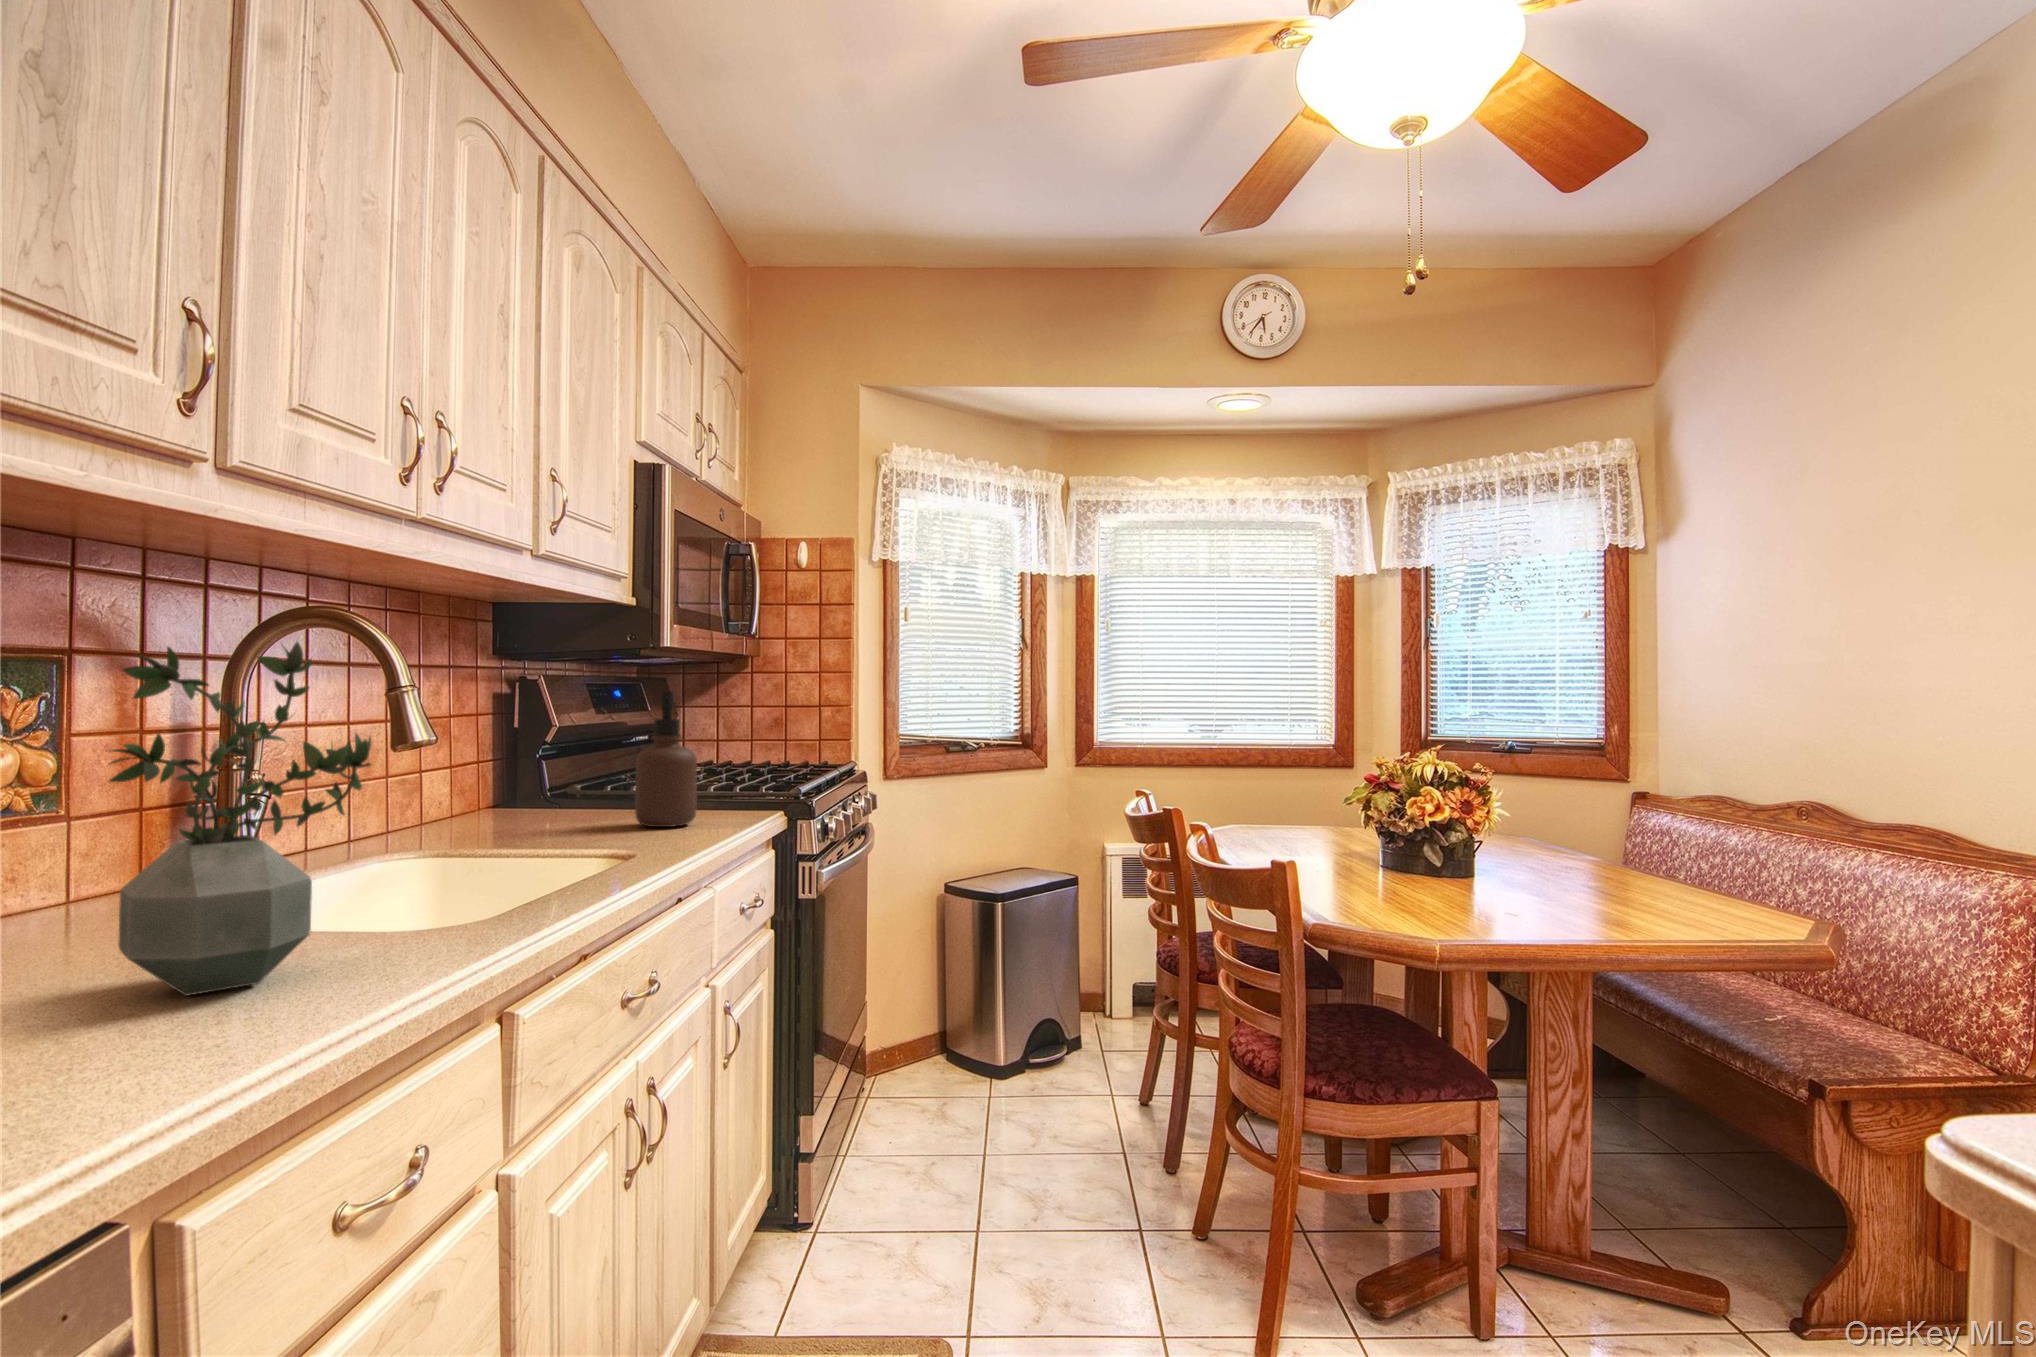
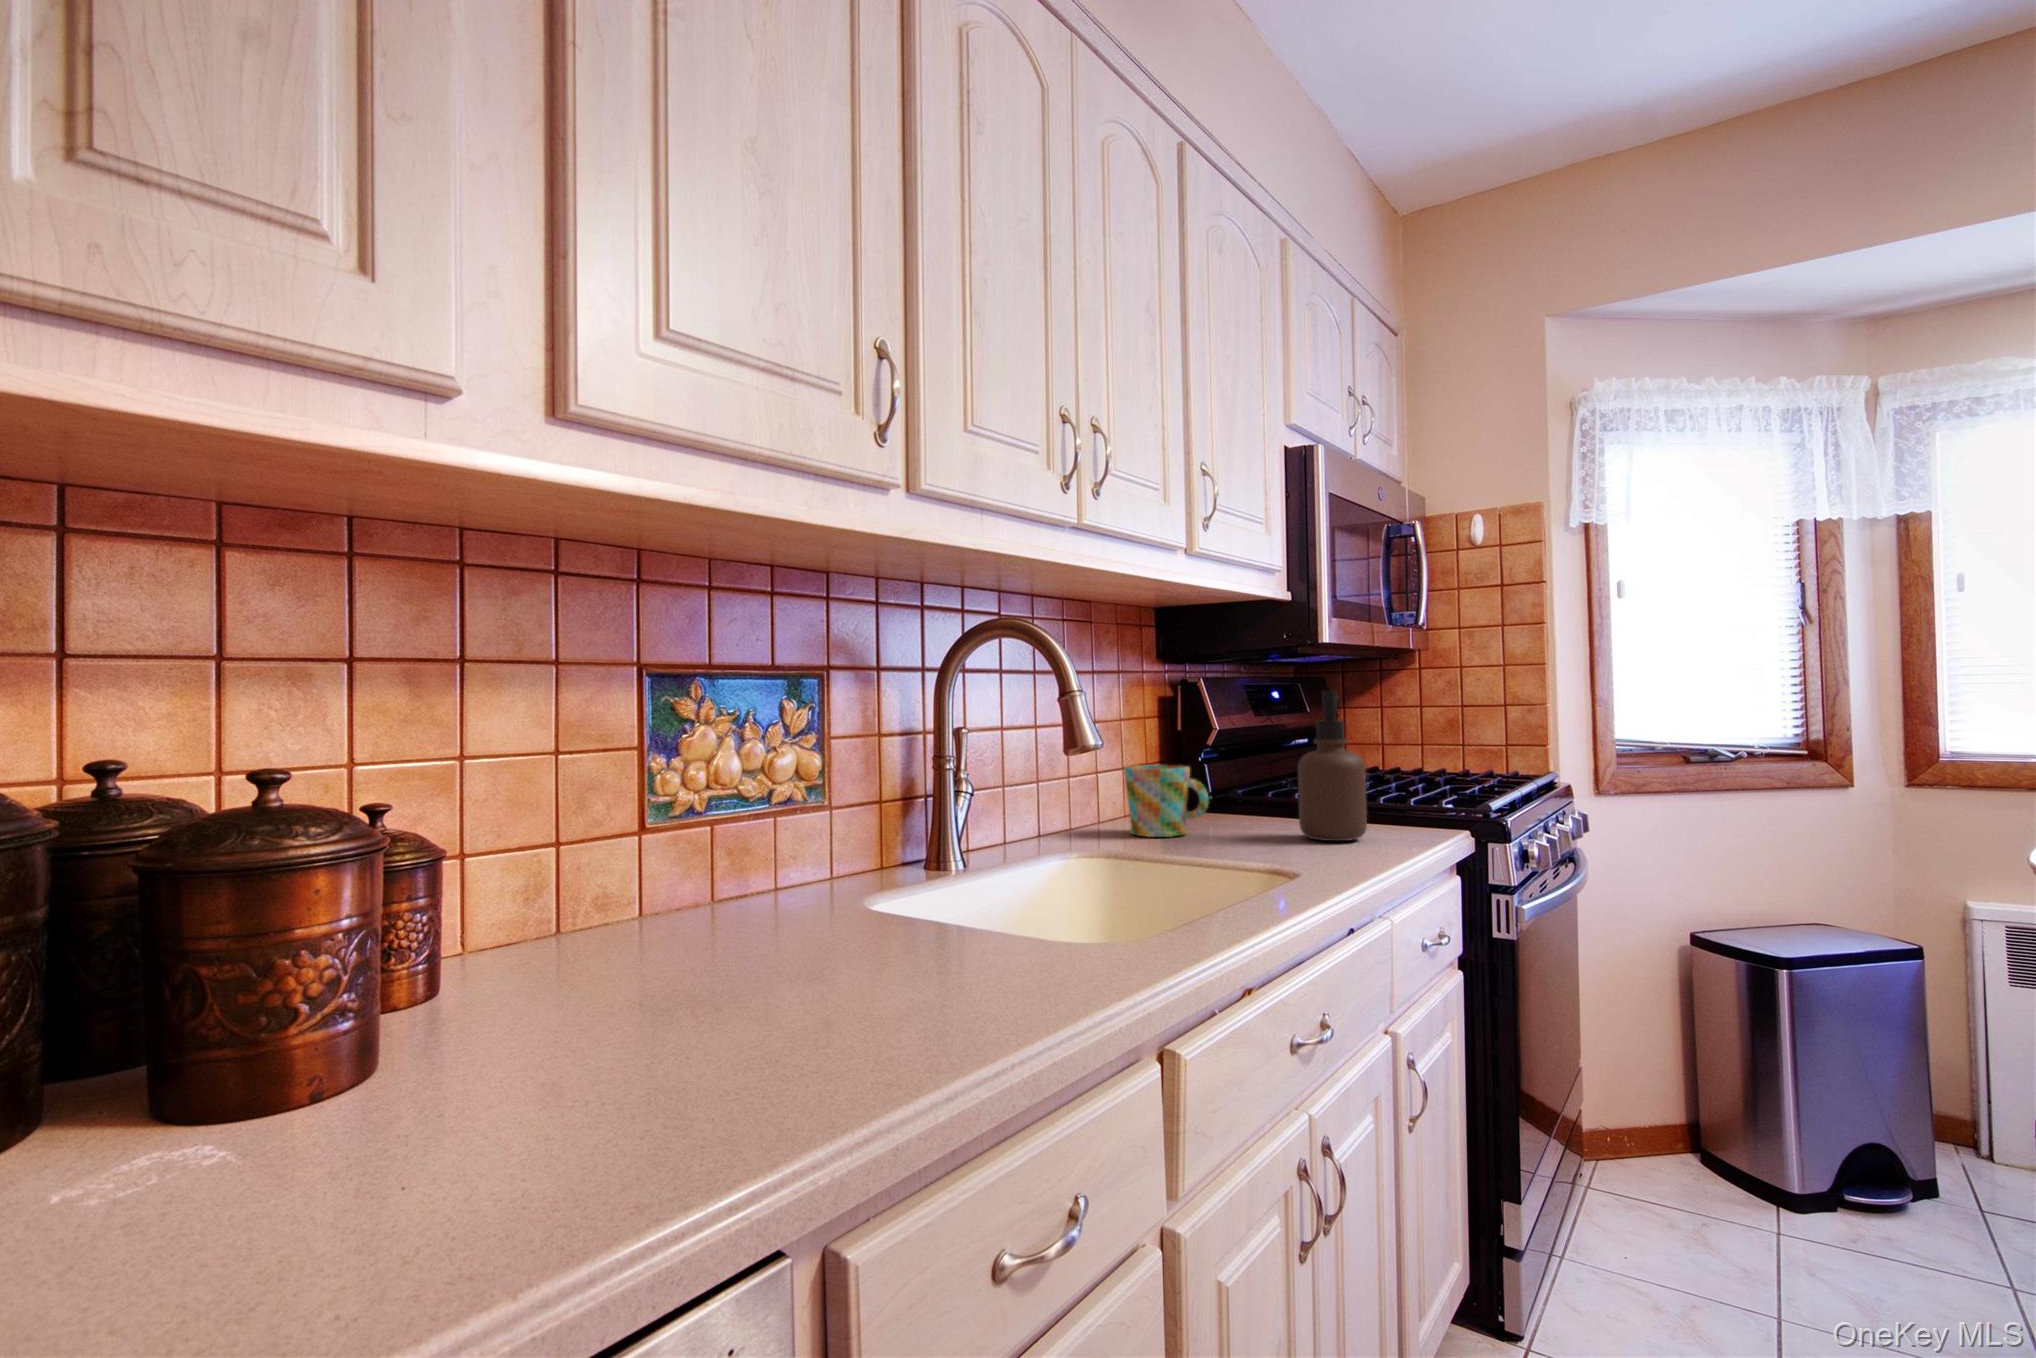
potted plant: present [109,642,371,996] -> none [797,642,1018,999]
mug: none [454,762,546,834] -> present [1124,765,1209,837]

